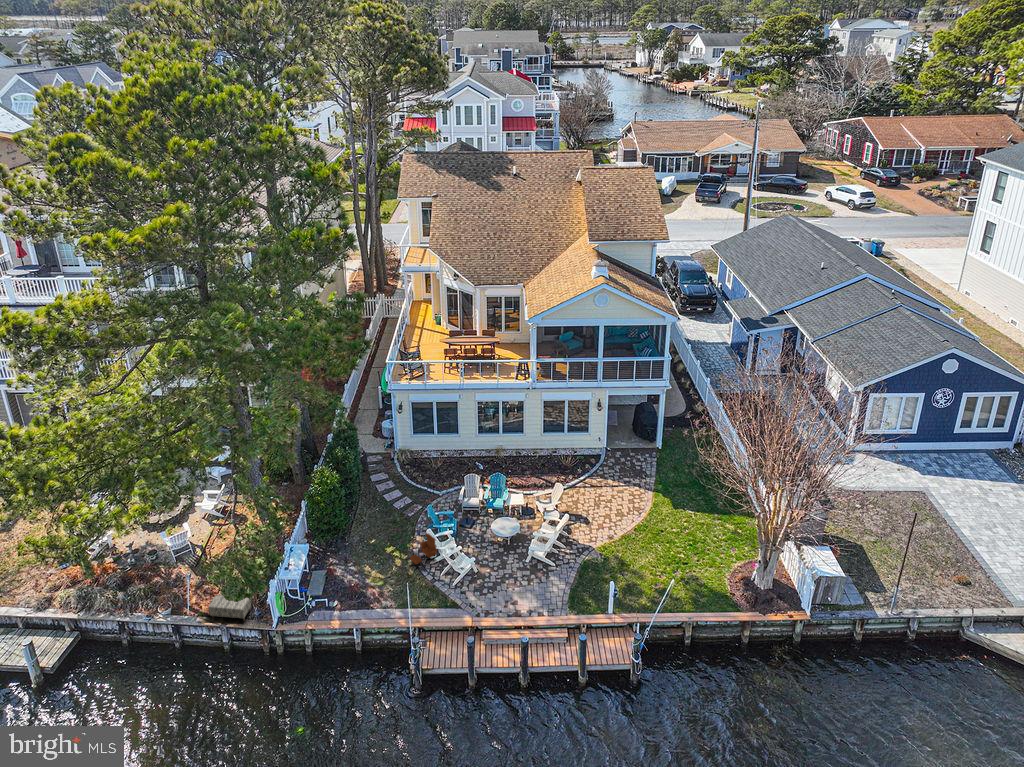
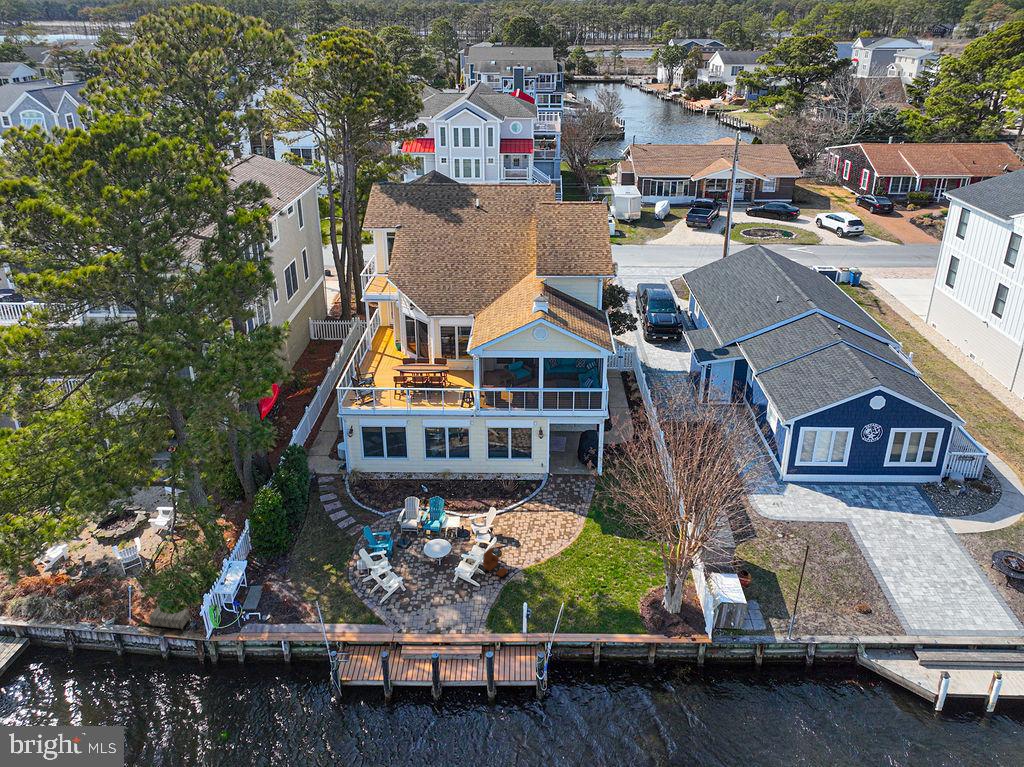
lounge chair: present [410,533,437,568] -> present [482,548,508,579]

